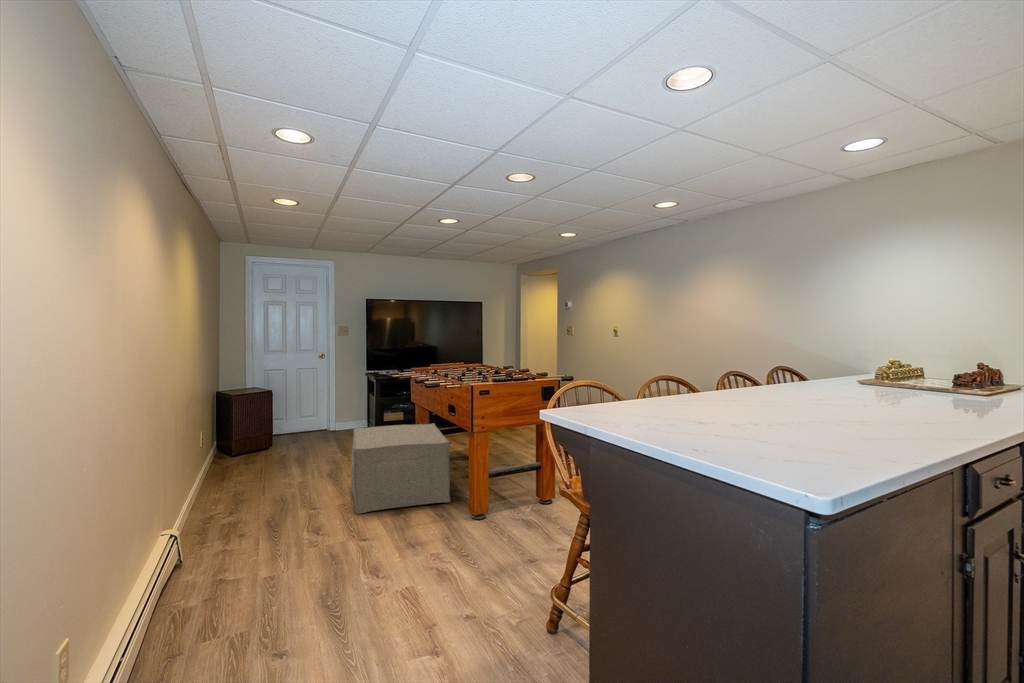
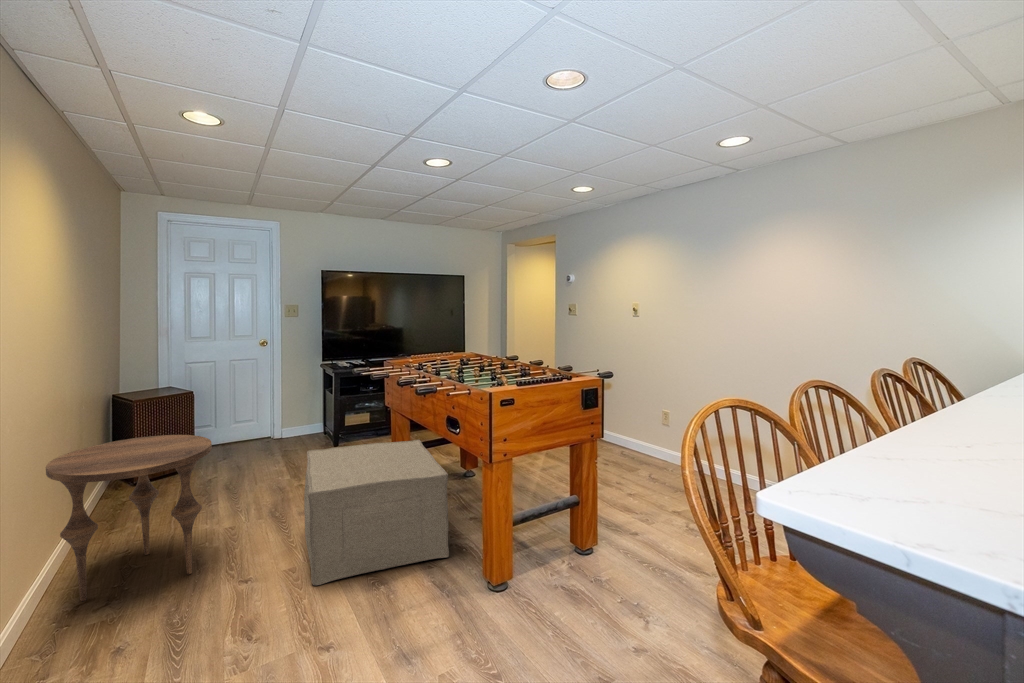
side table: none [192,414,291,517] -> present [46,435,212,601]

